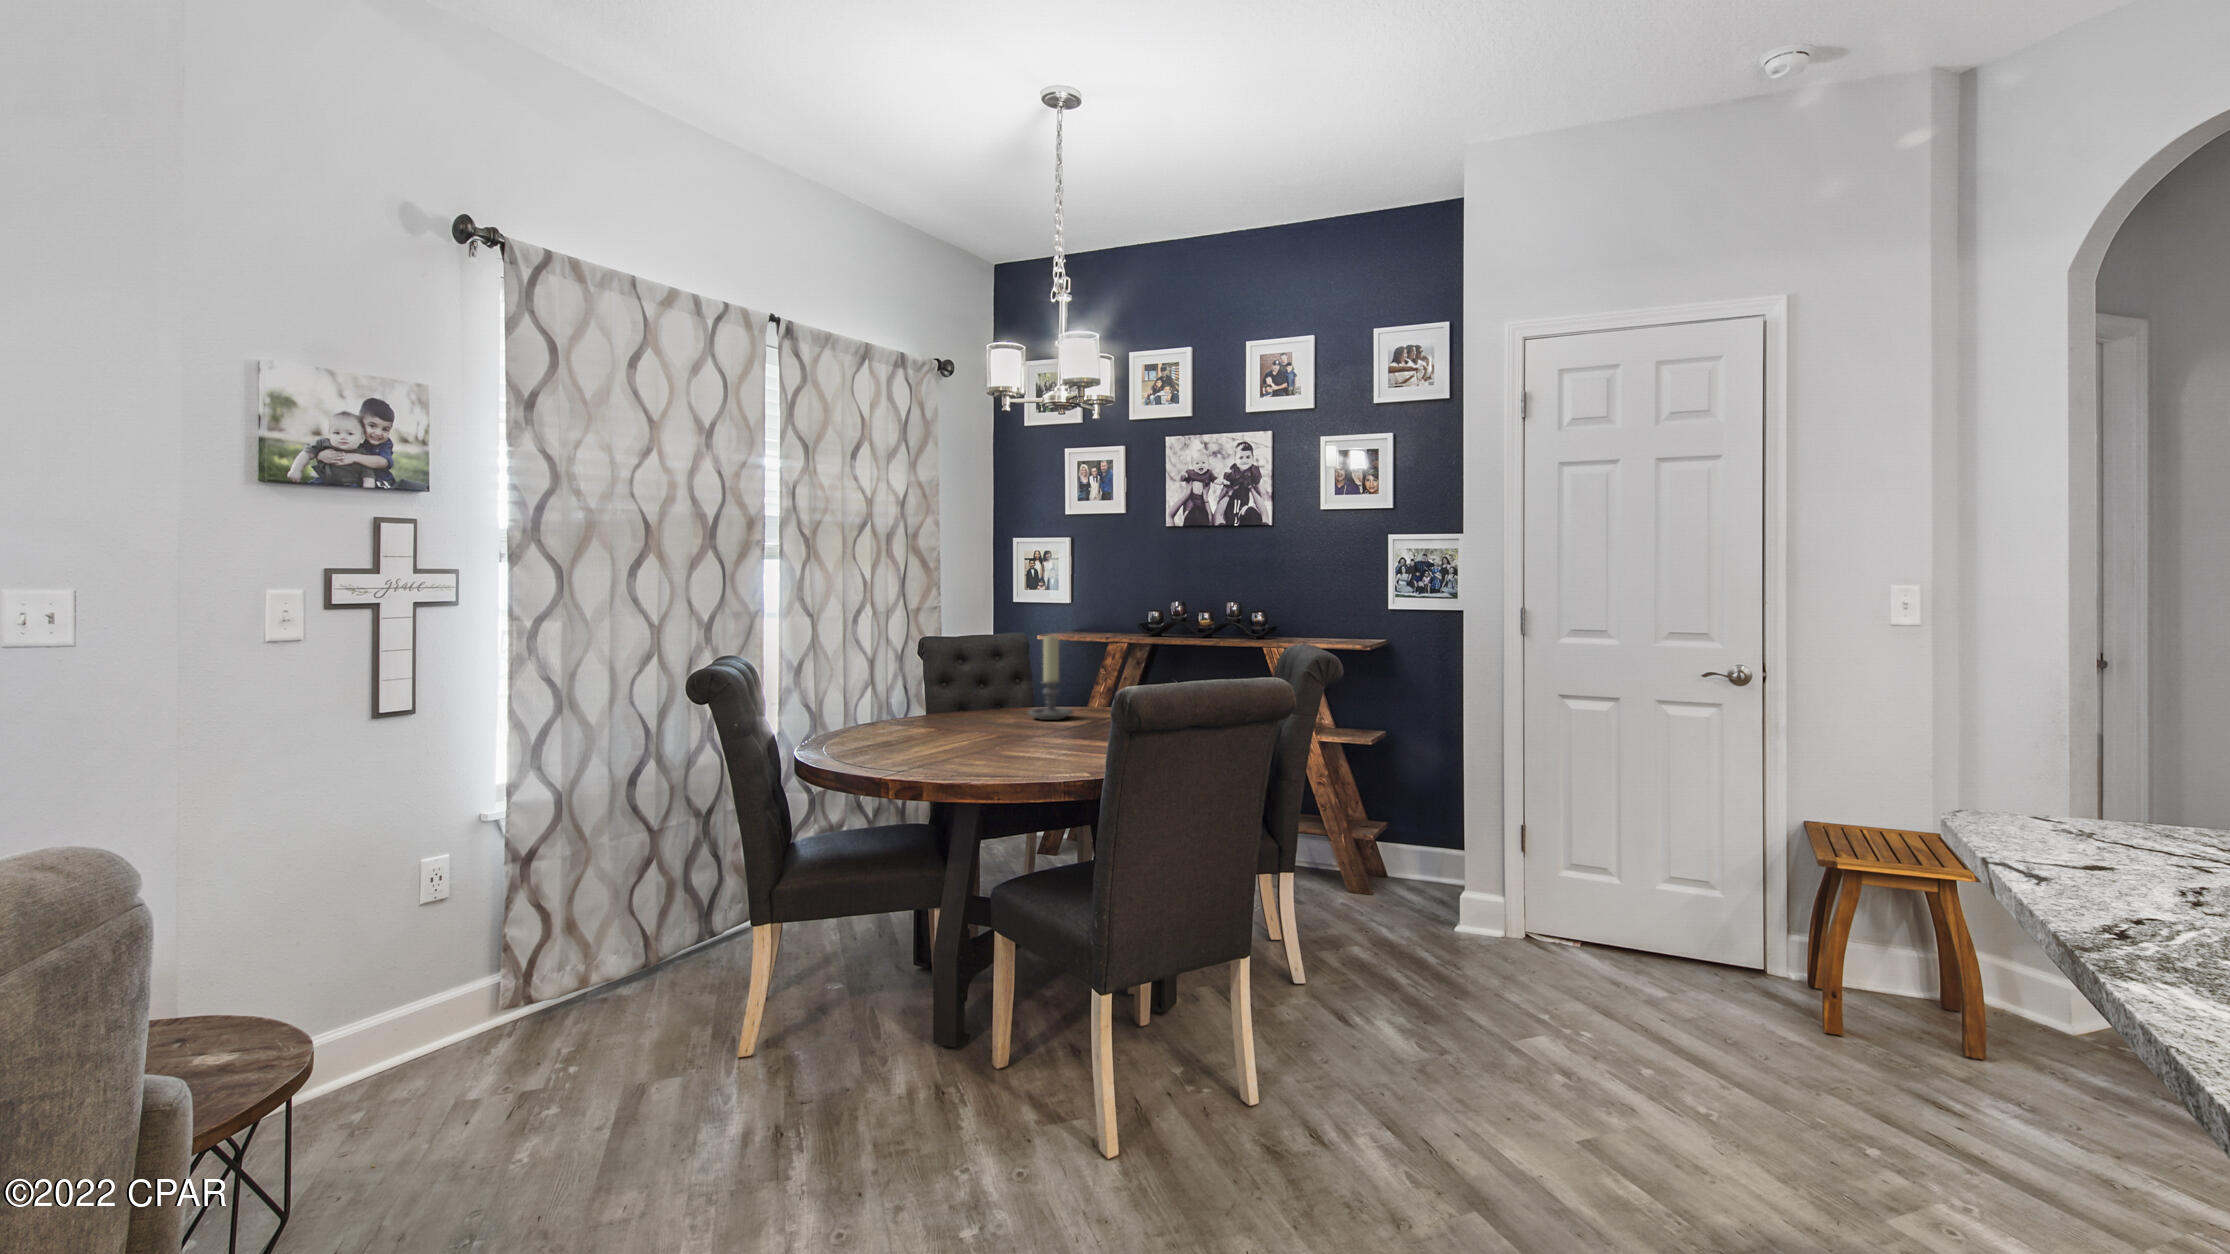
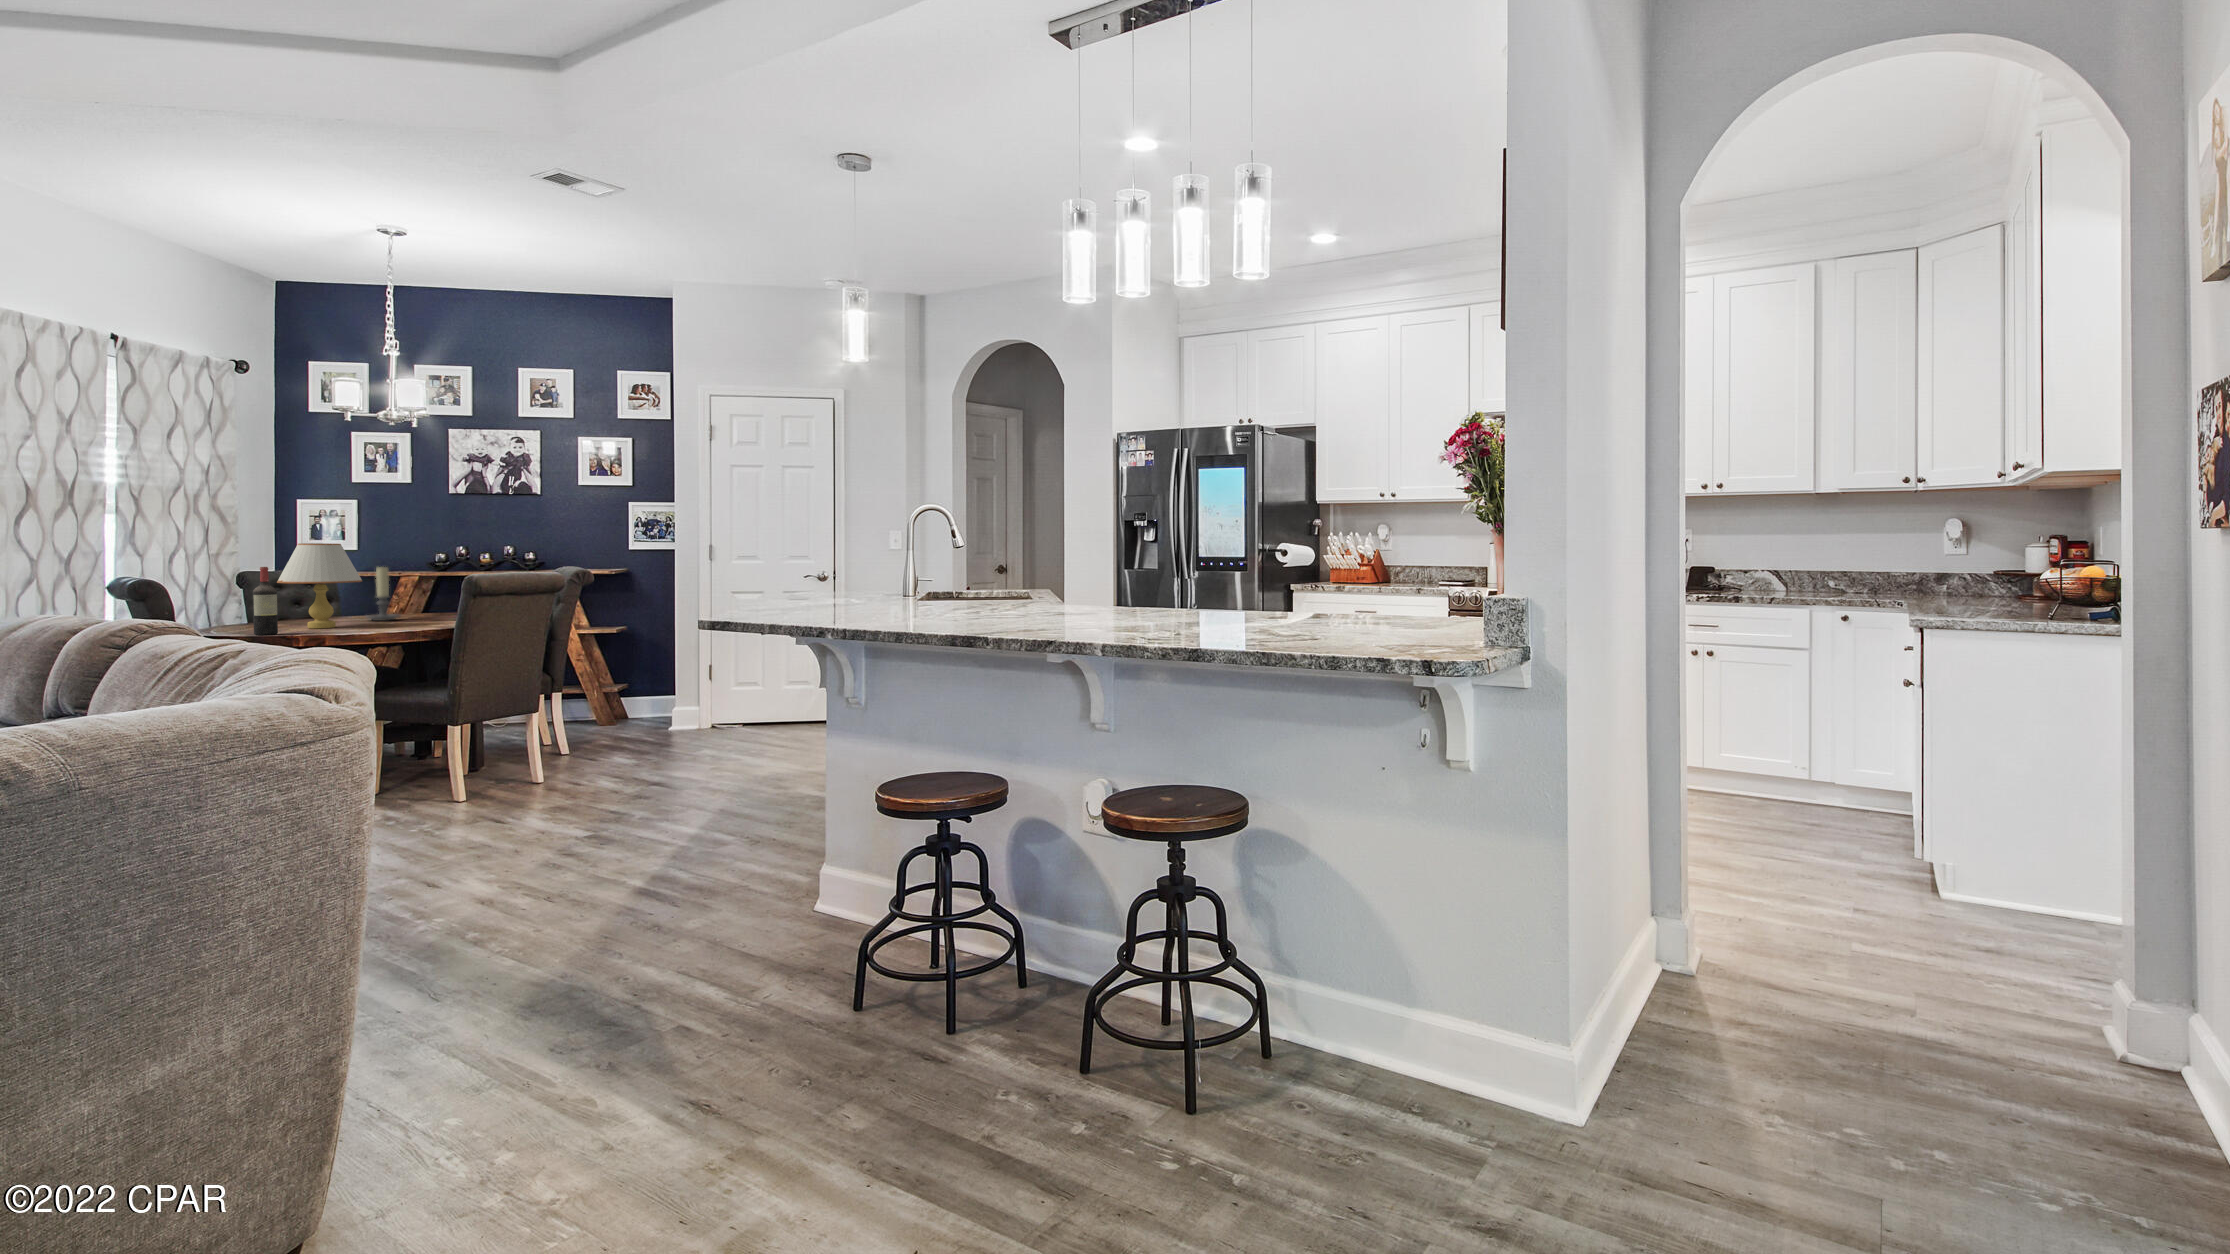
table lamp: none [897,600,1007,739] -> present [277,543,362,628]
wine bottle: none [841,641,873,756] -> present [253,567,278,635]

